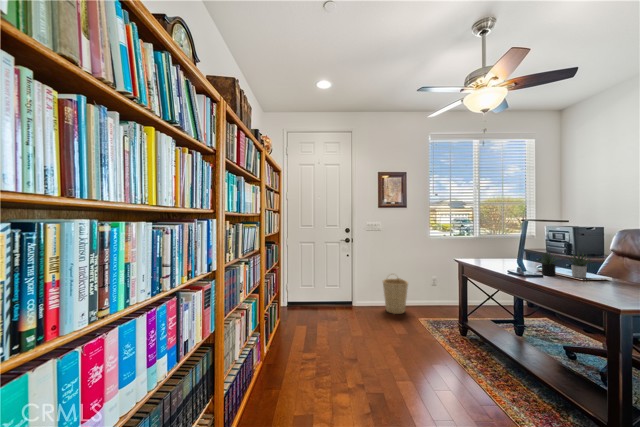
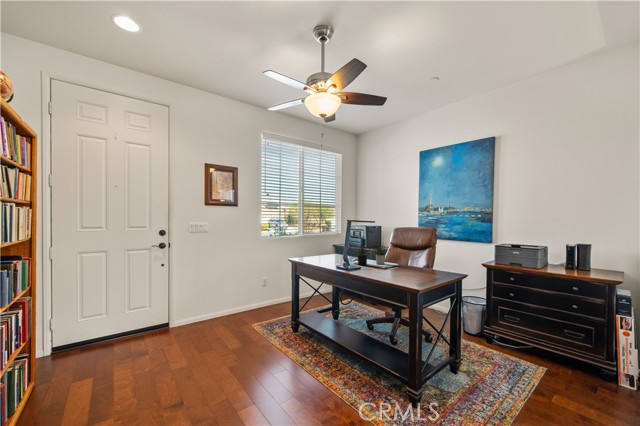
basket: present [383,278,408,314] -> none [210,280,239,325]

